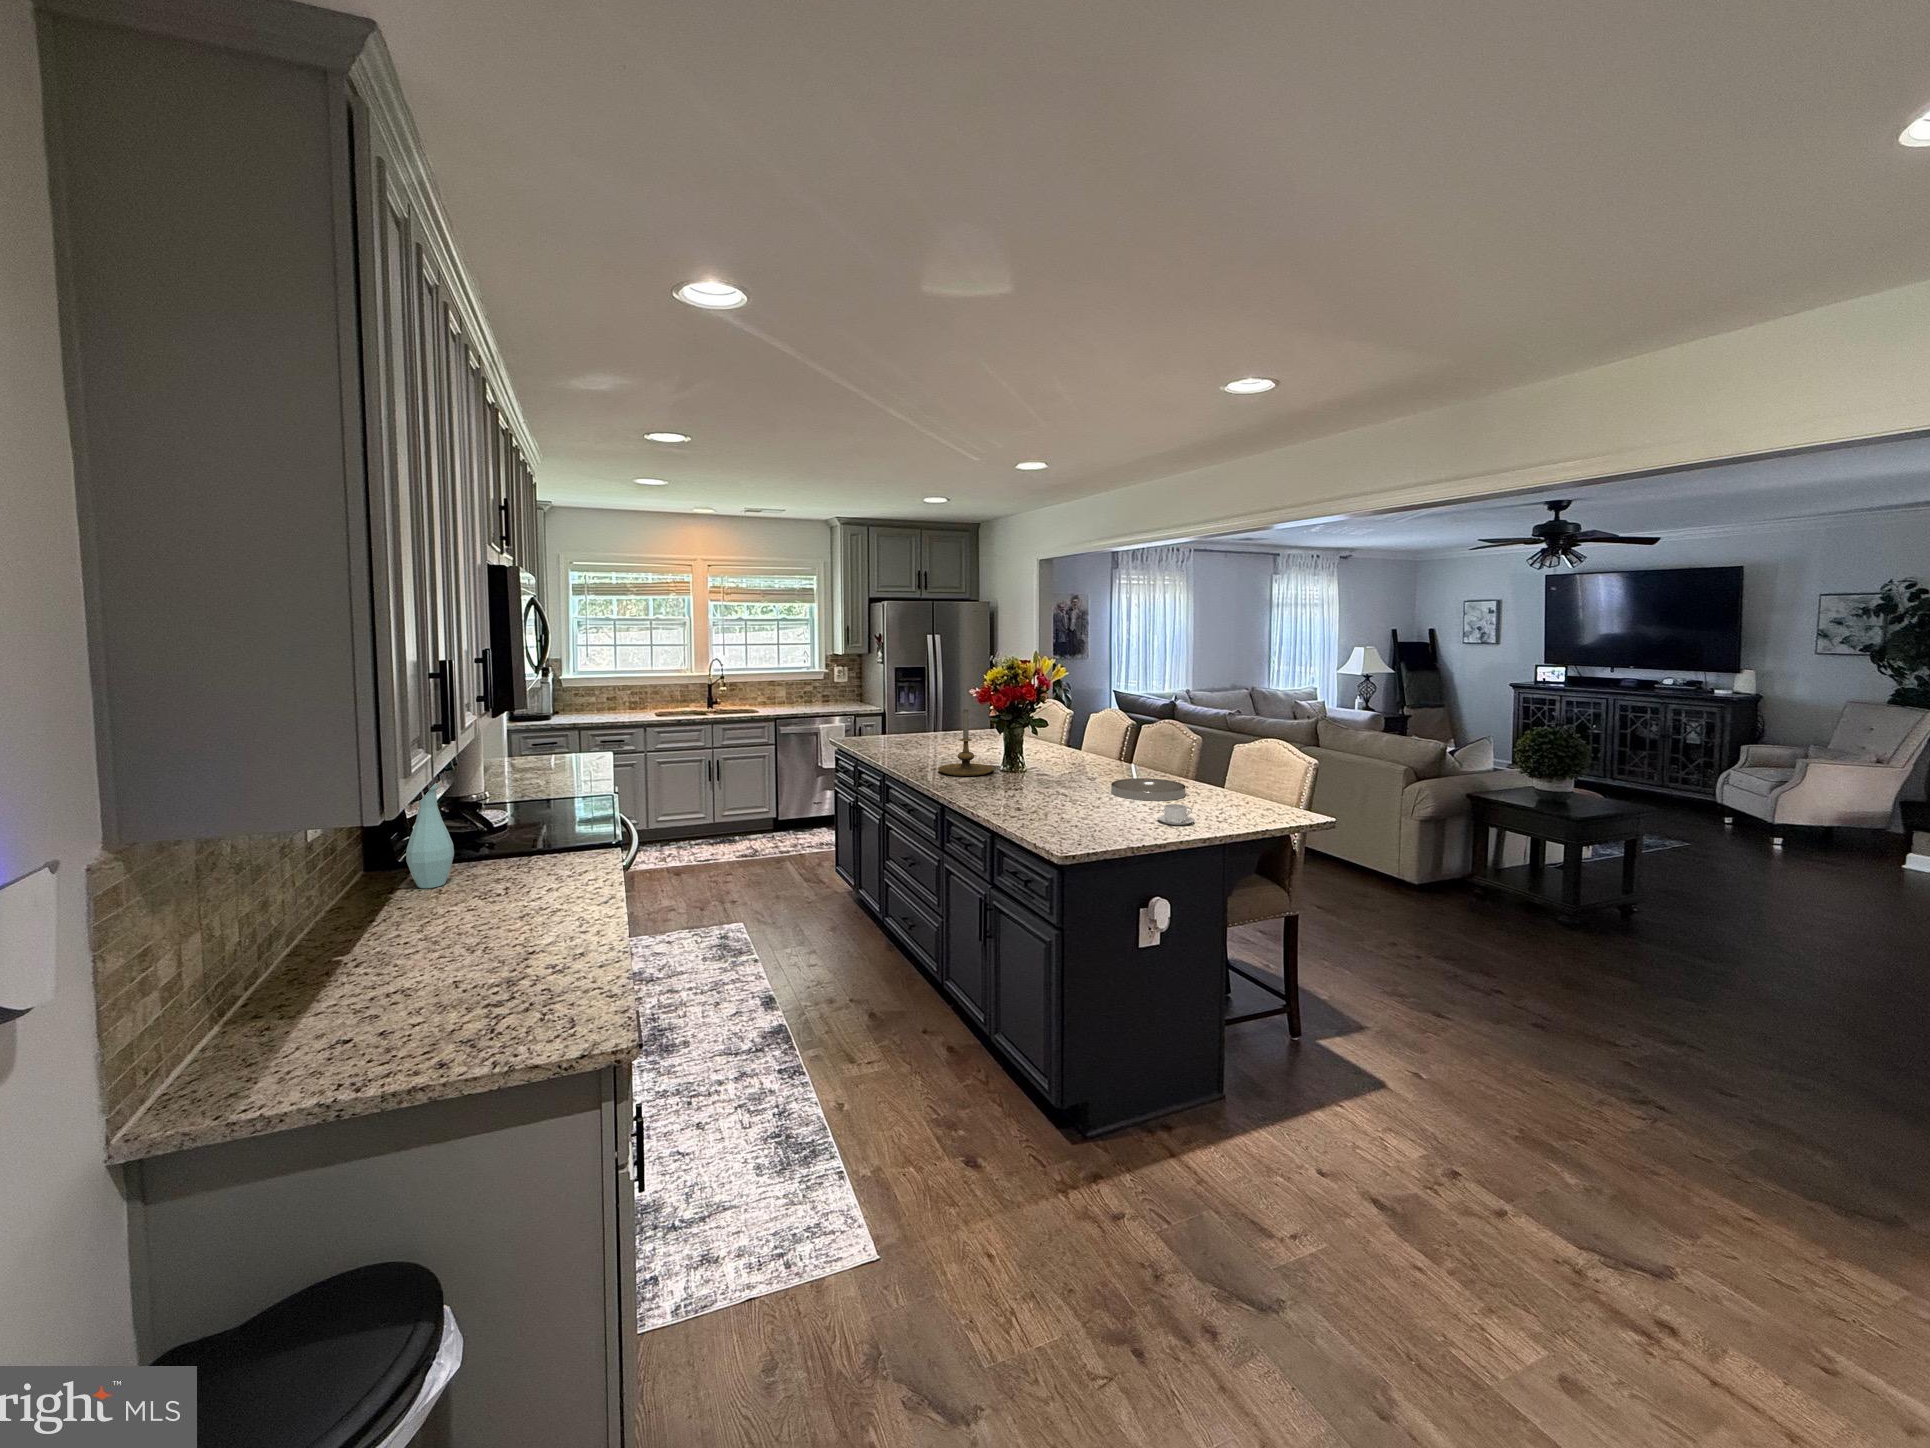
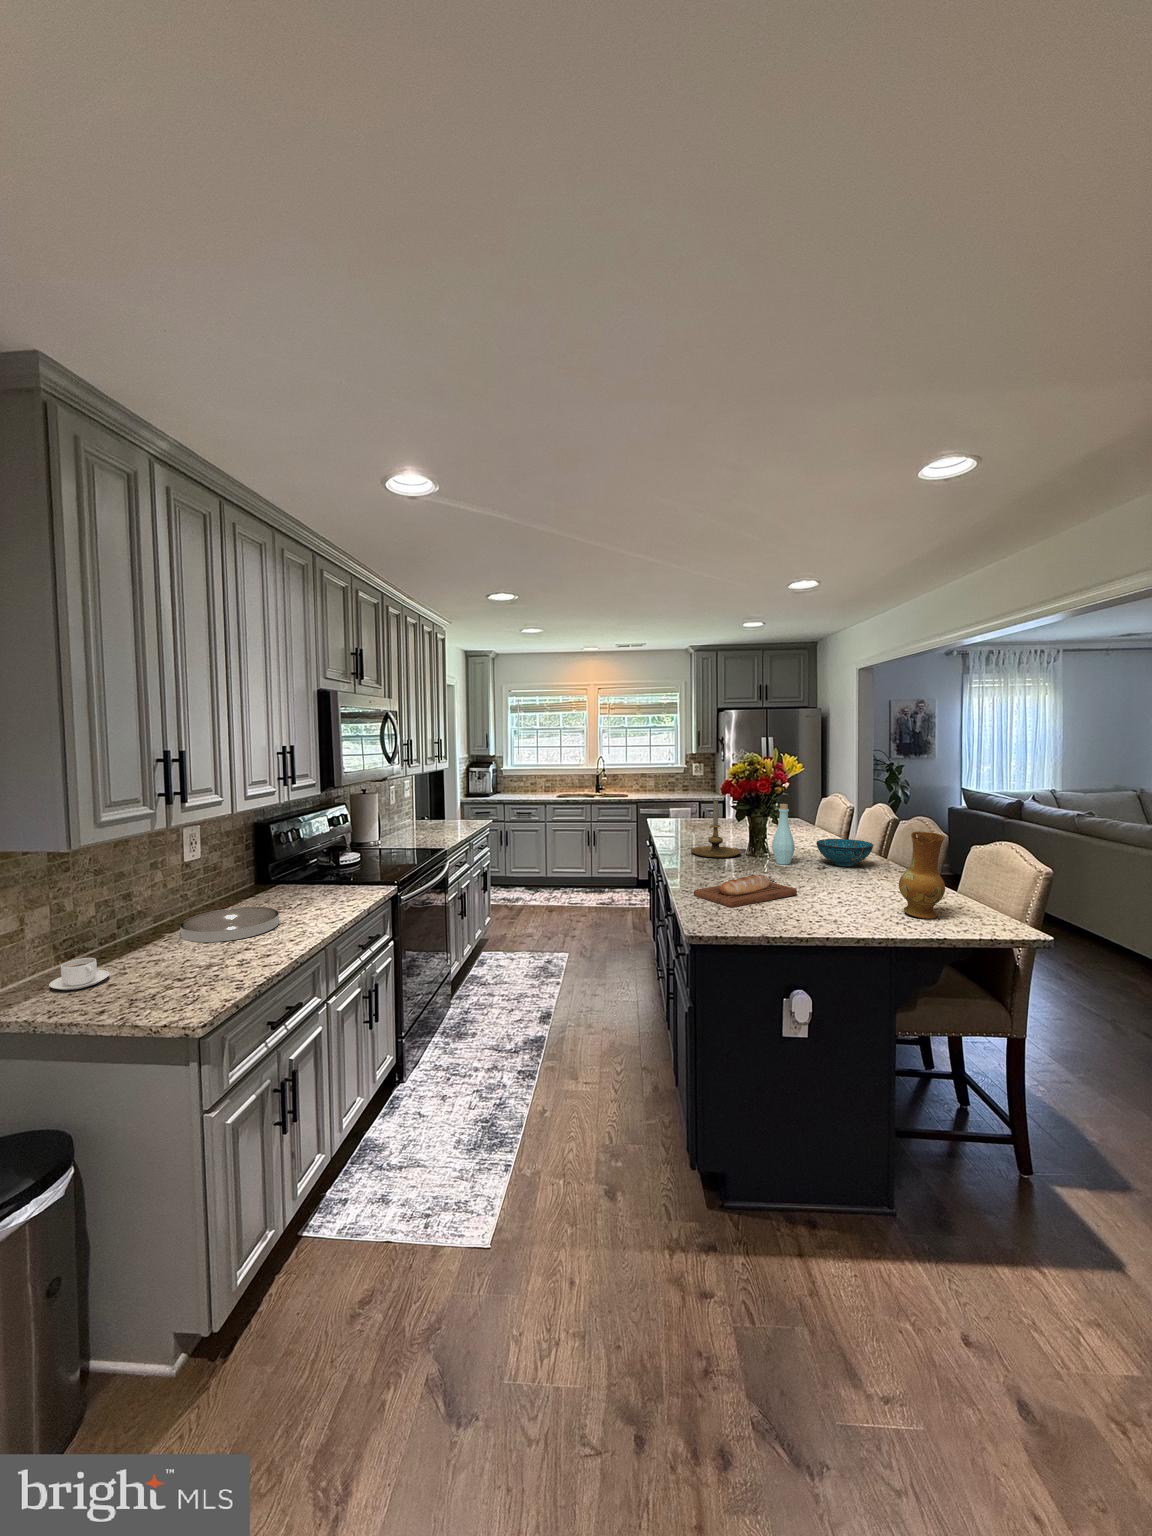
ceramic jug: none [1205,730,1246,813] -> present [899,831,945,919]
decorative bowl: none [1074,745,1131,773] -> present [816,839,874,866]
plate: present [1111,778,1185,801] -> present [180,907,279,942]
bottle: present [406,783,454,888] -> present [772,804,795,865]
bread loaf: none [1010,787,1104,824] -> present [694,875,797,907]
coffee cup: present [1157,804,1195,825] -> present [49,958,110,990]

